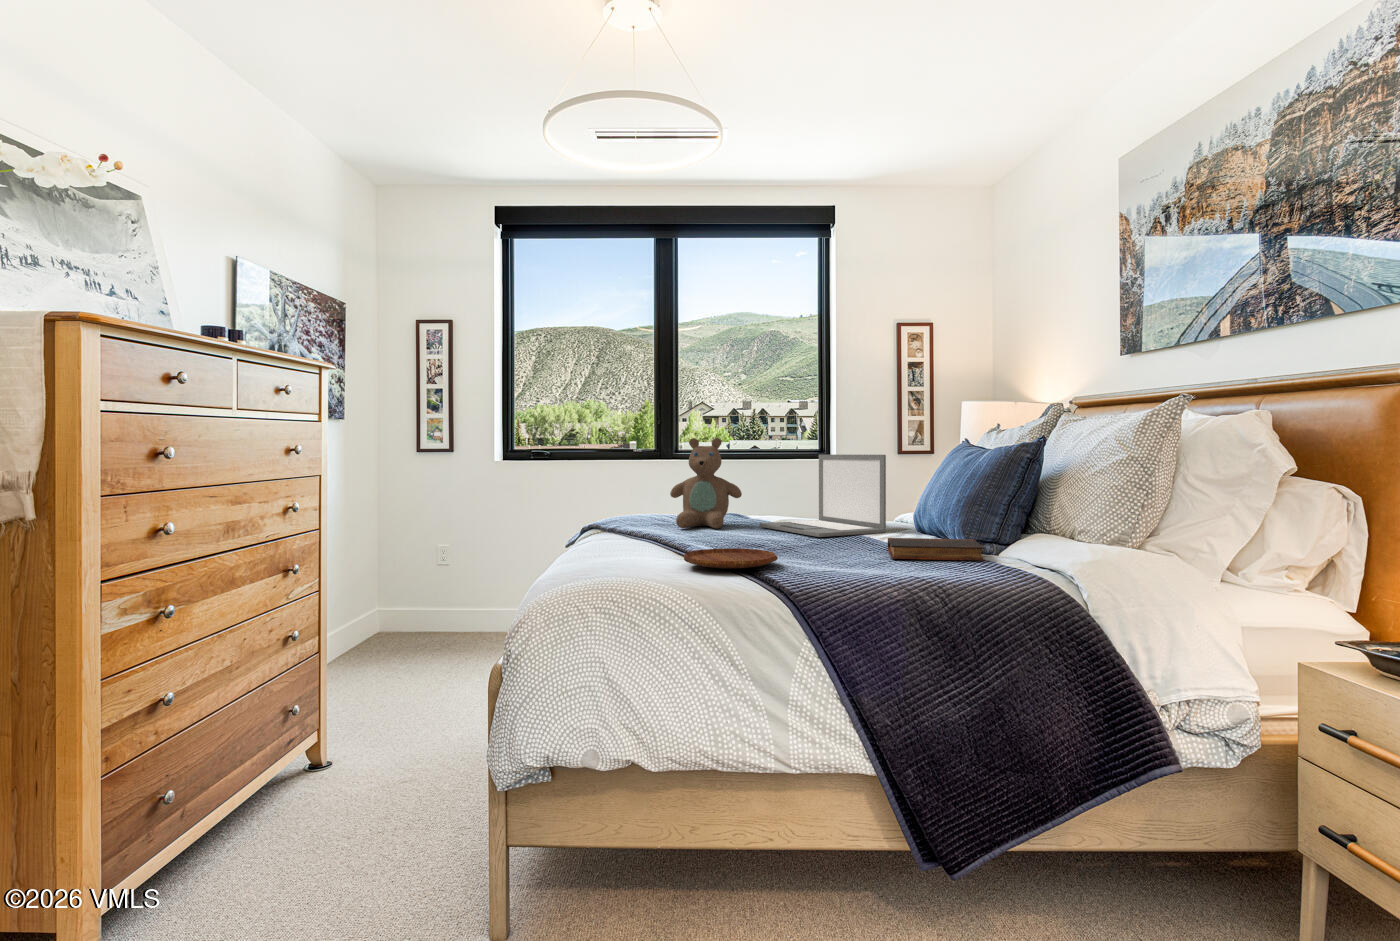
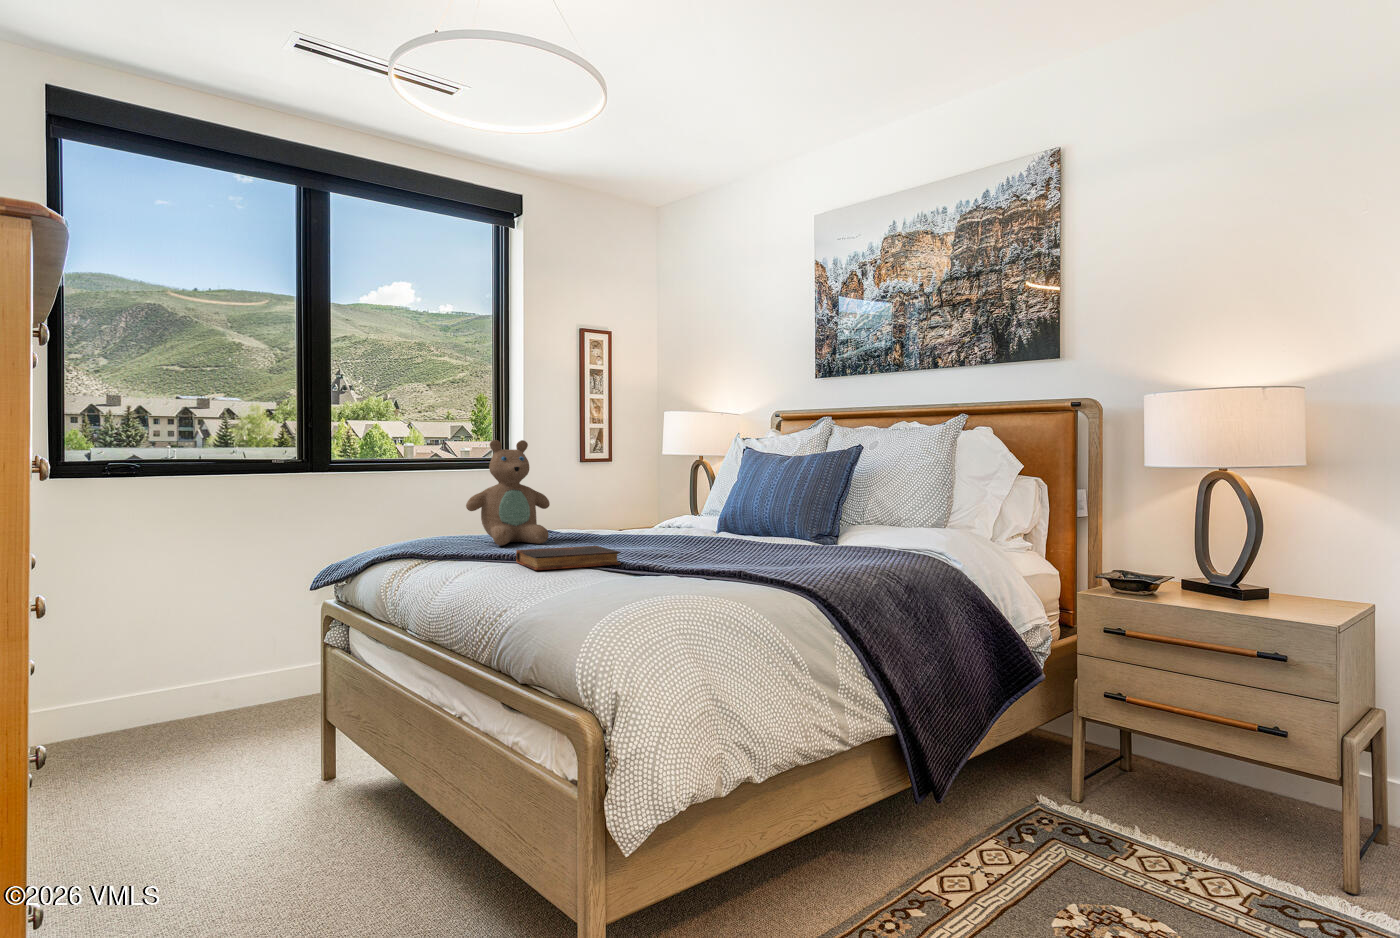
laptop: present [759,454,886,537] -> none [580,460,714,543]
book: present [888,538,985,561] -> present [516,546,621,570]
tray: present [684,548,778,568] -> none [659,555,759,575]

